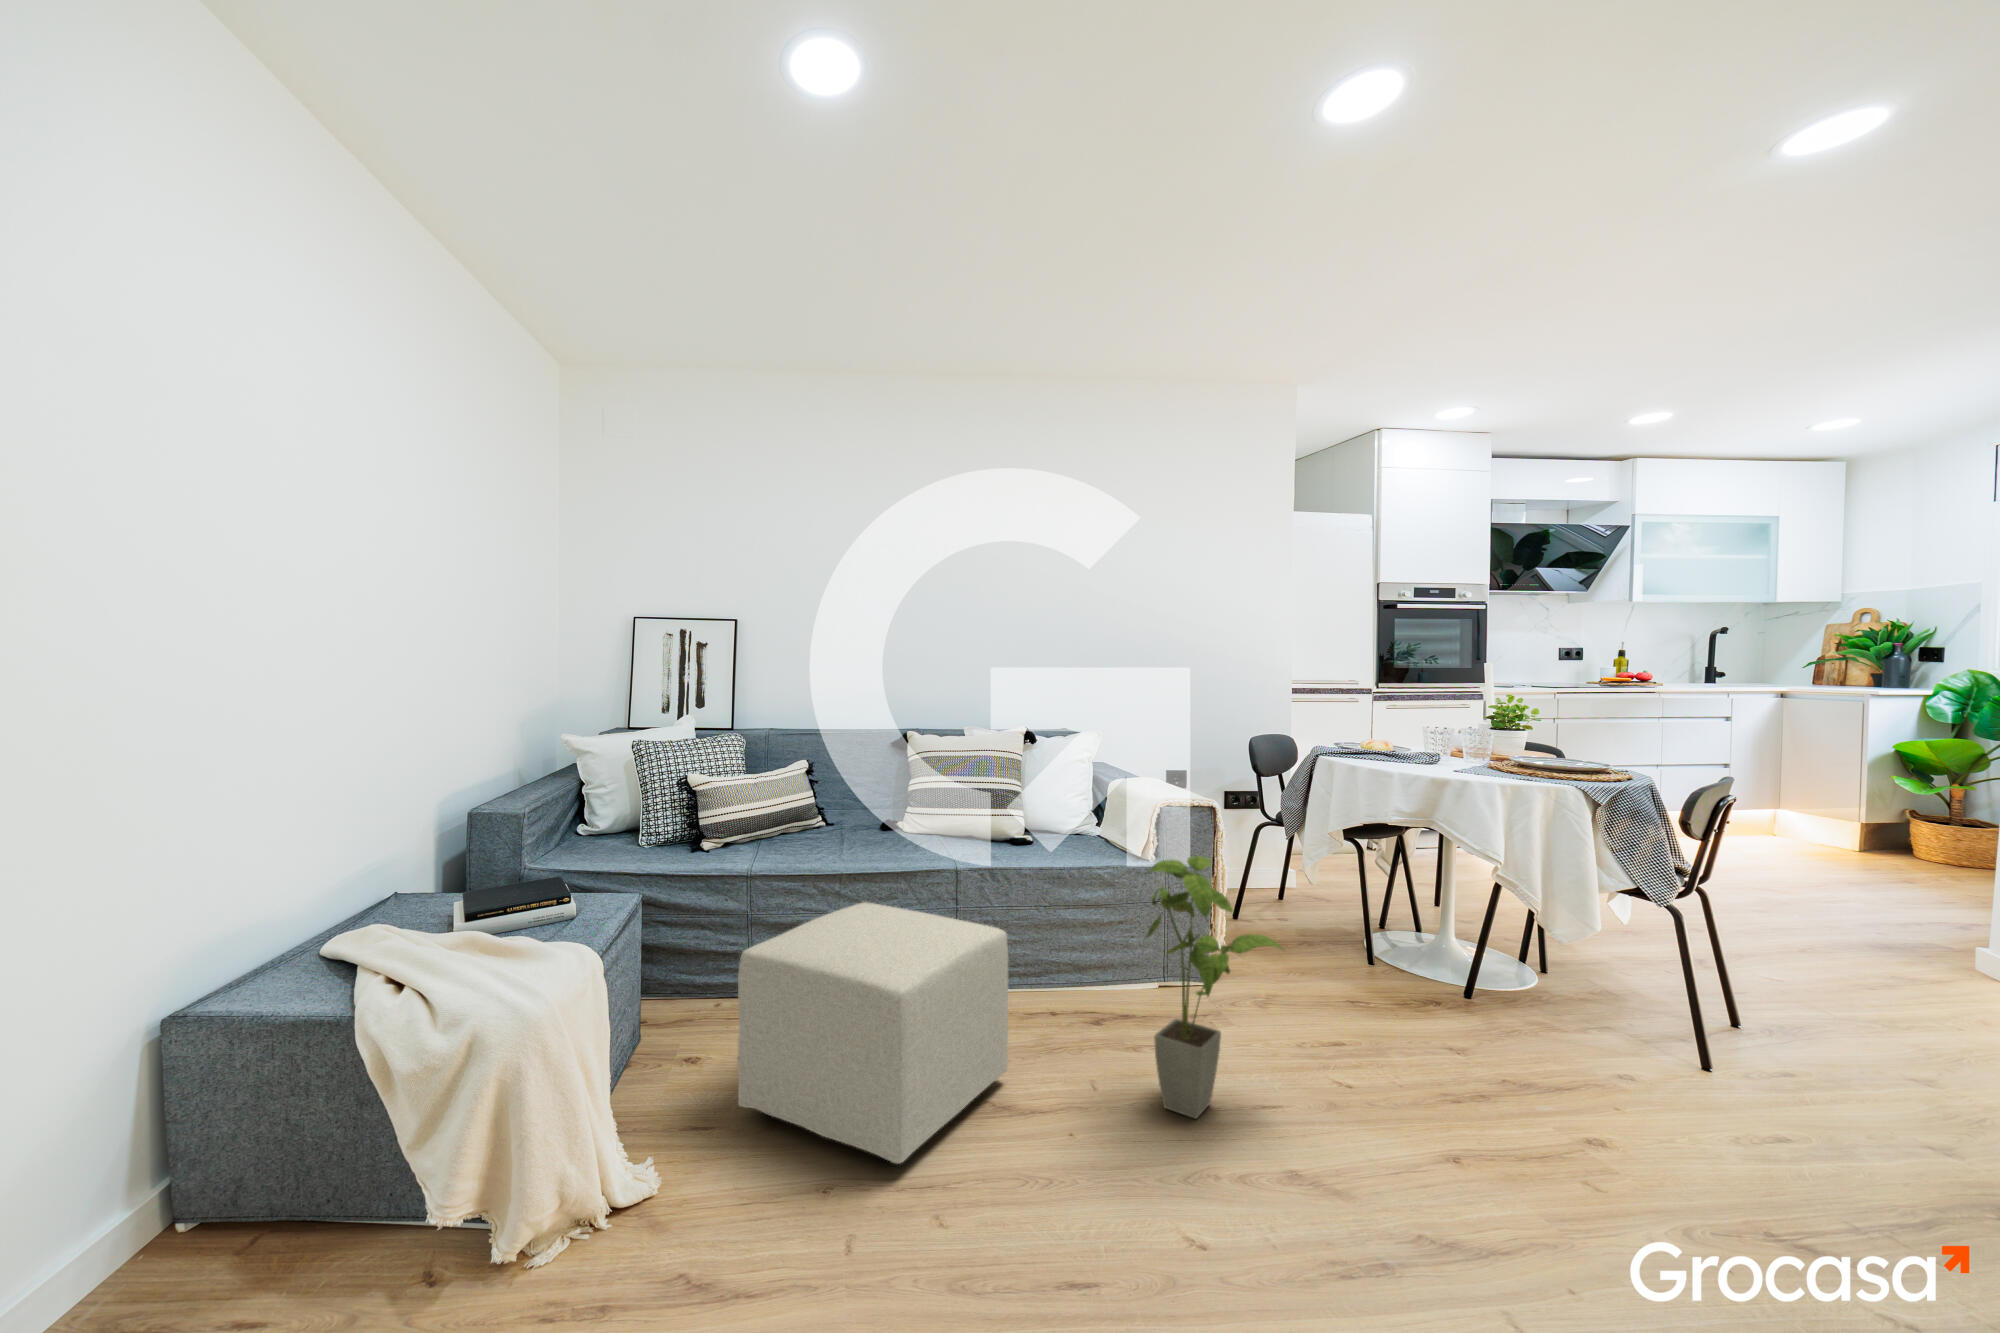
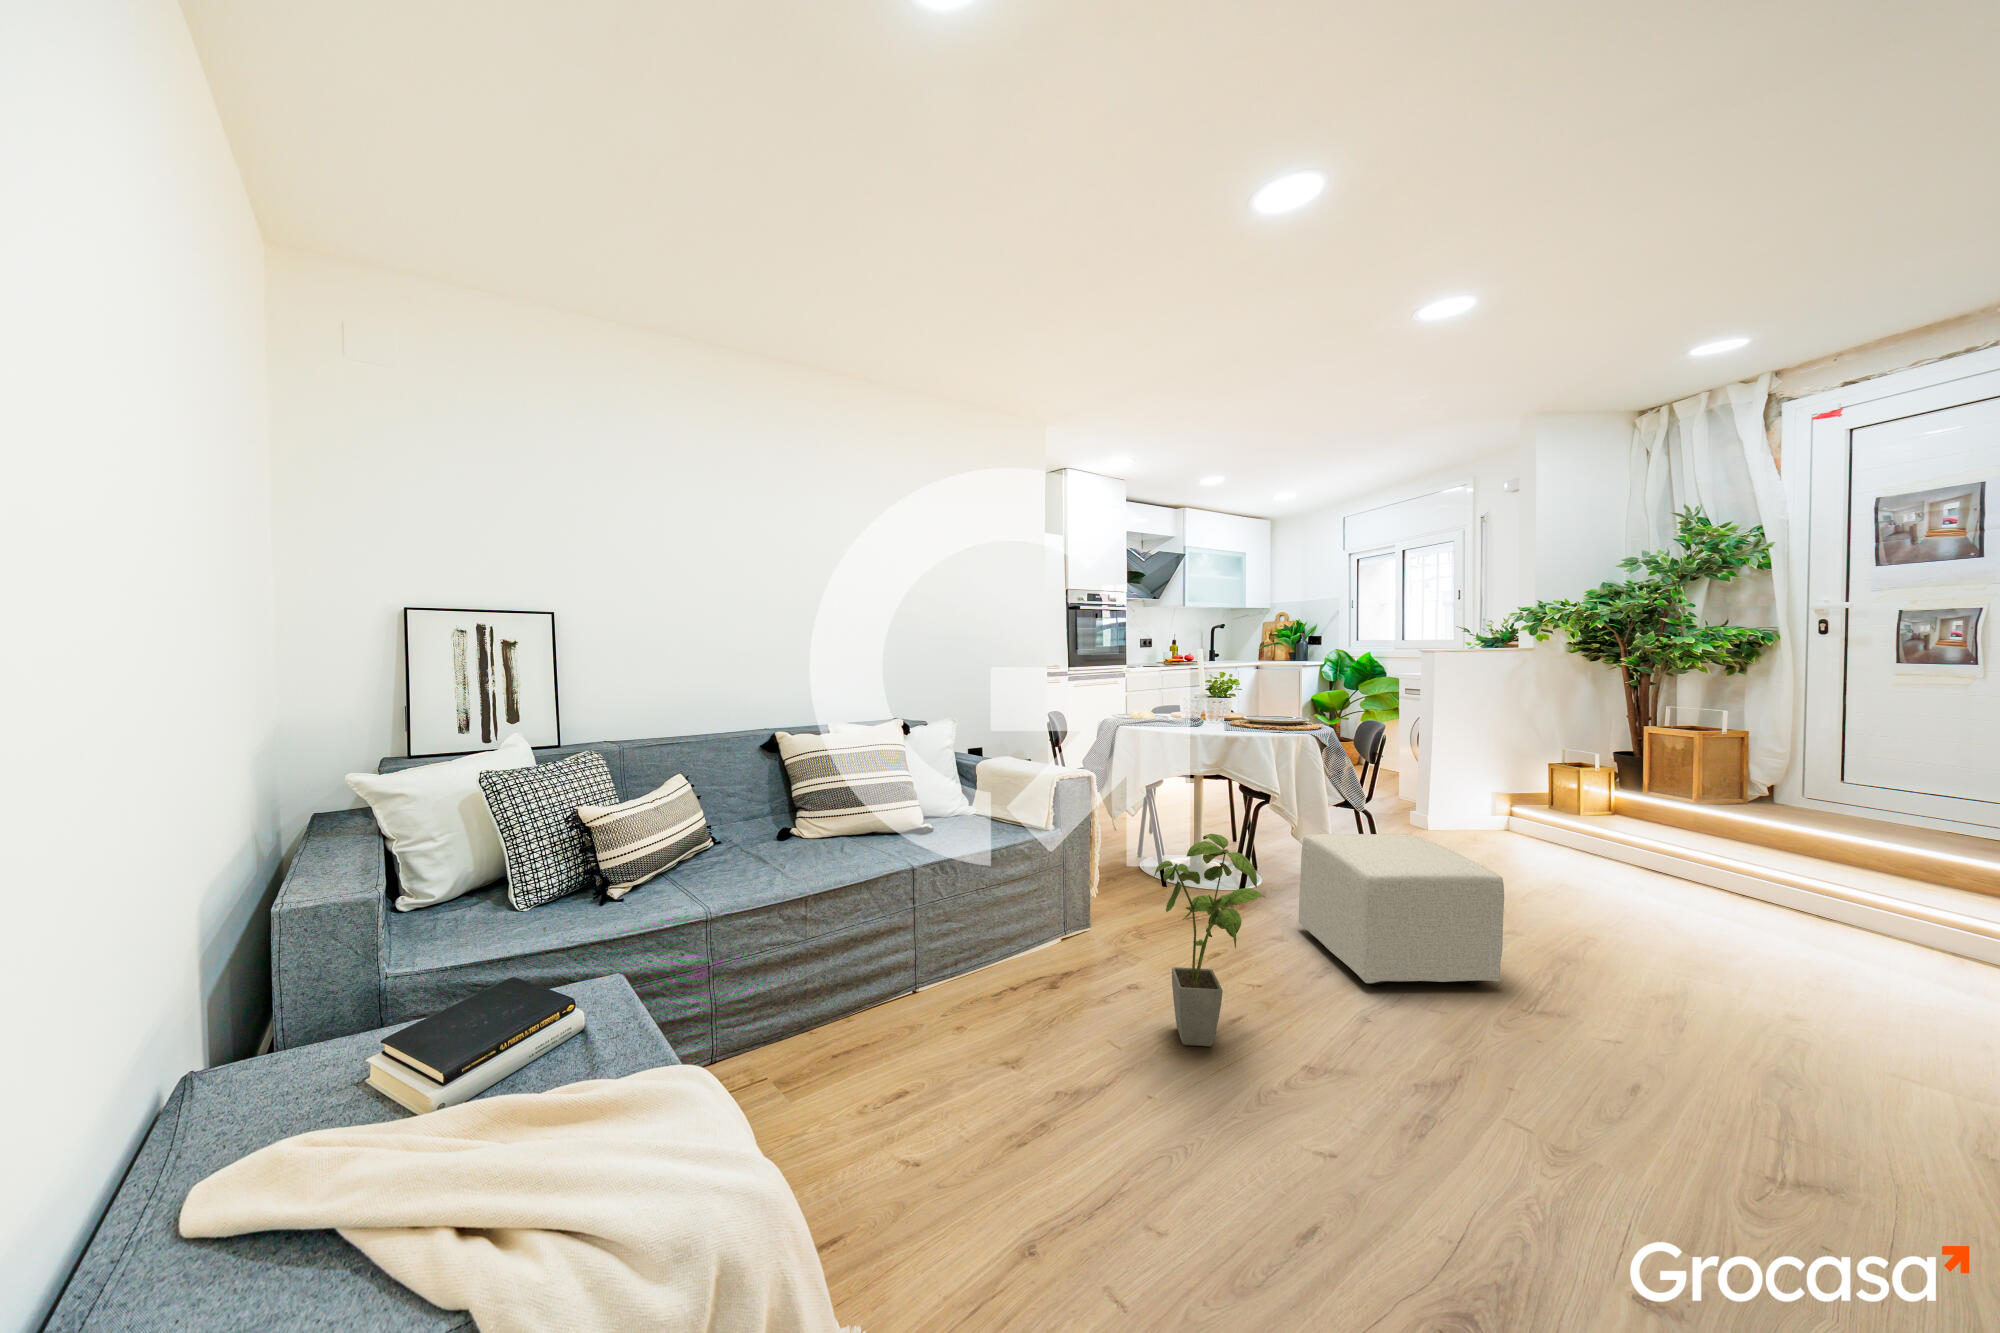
ottoman: present [738,902,1008,1164] -> present [1298,834,1504,985]

